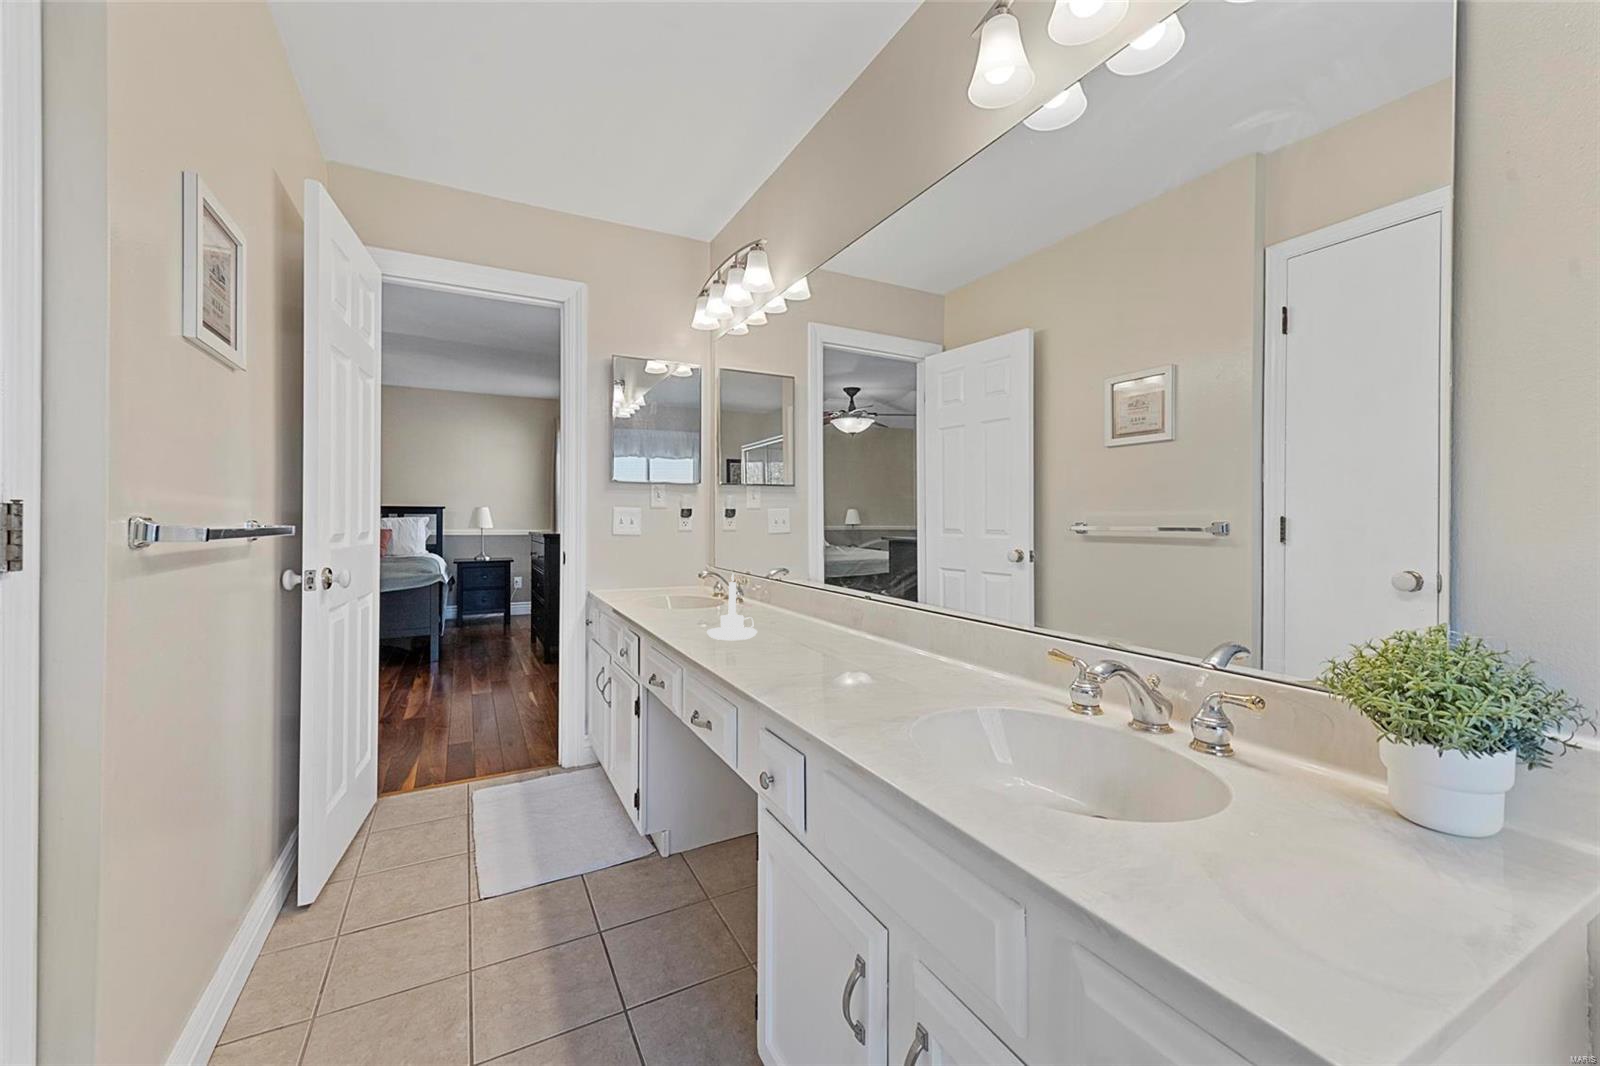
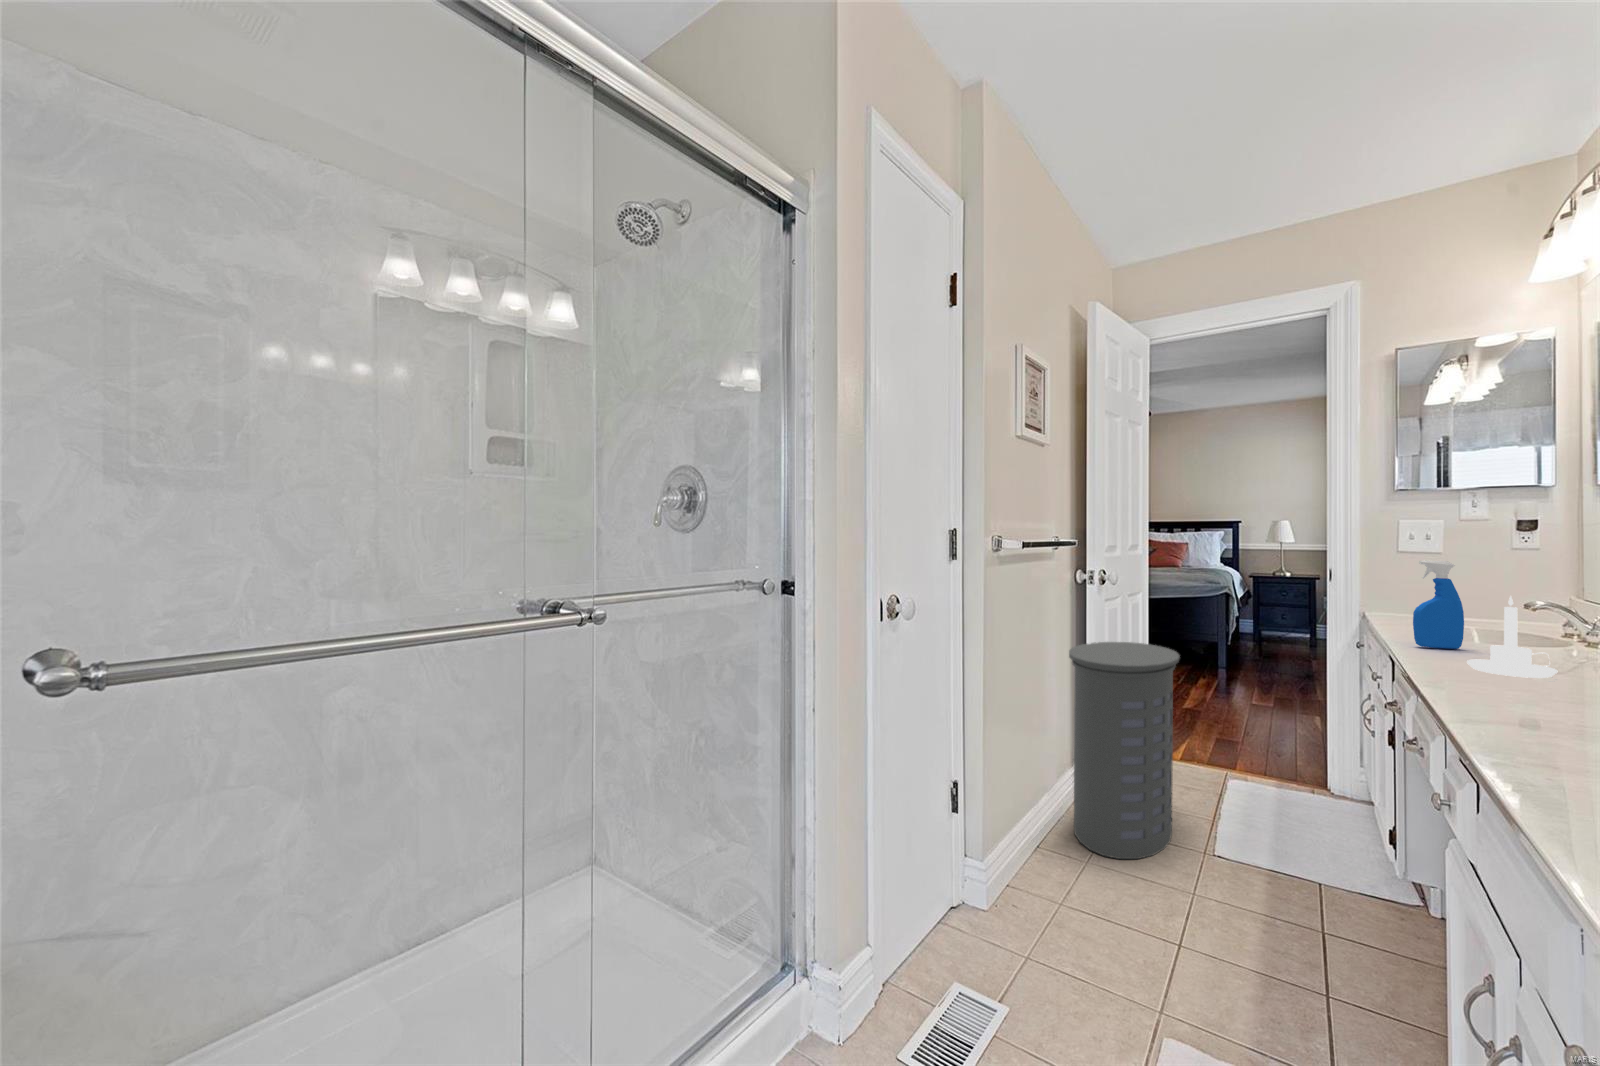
spray bottle: none [654,544,685,622] -> present [1413,560,1464,649]
laundry hamper: none [278,660,440,983] -> present [1069,642,1180,859]

